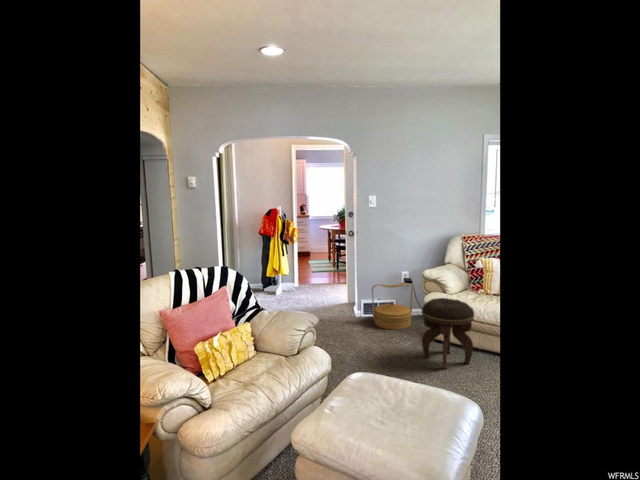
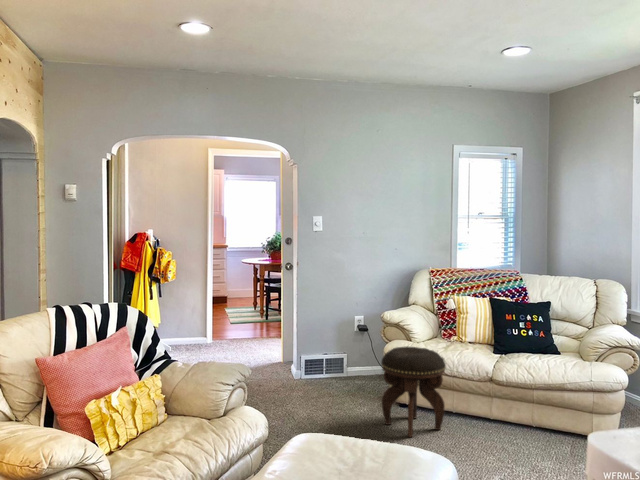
woven basket: present [372,283,413,330] -> none [316,331,370,393]

